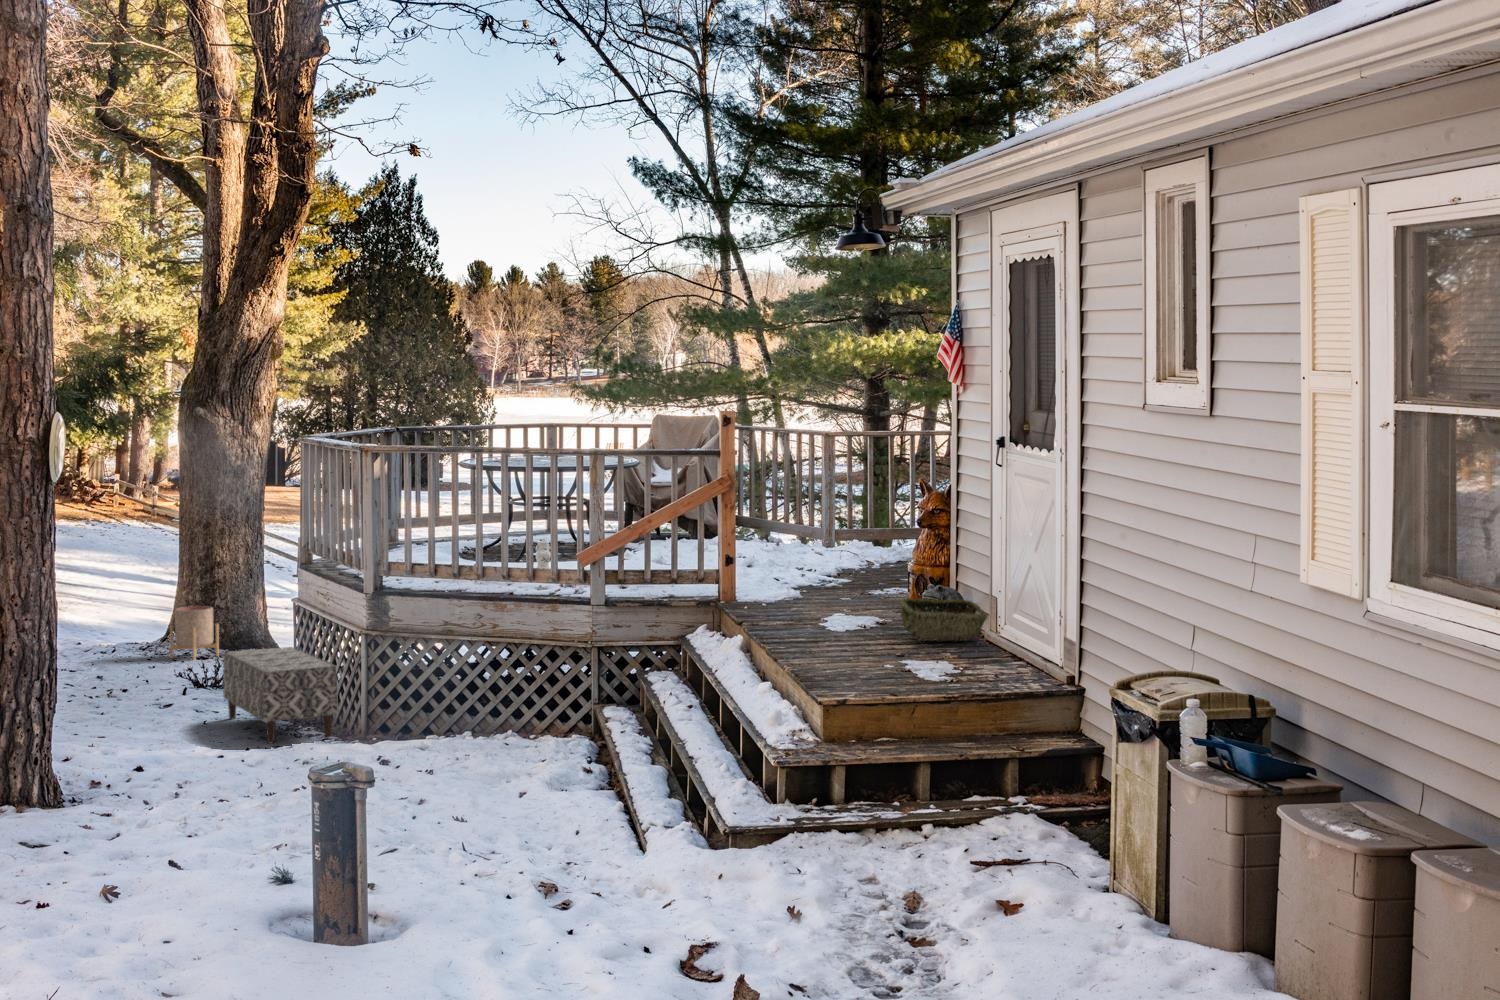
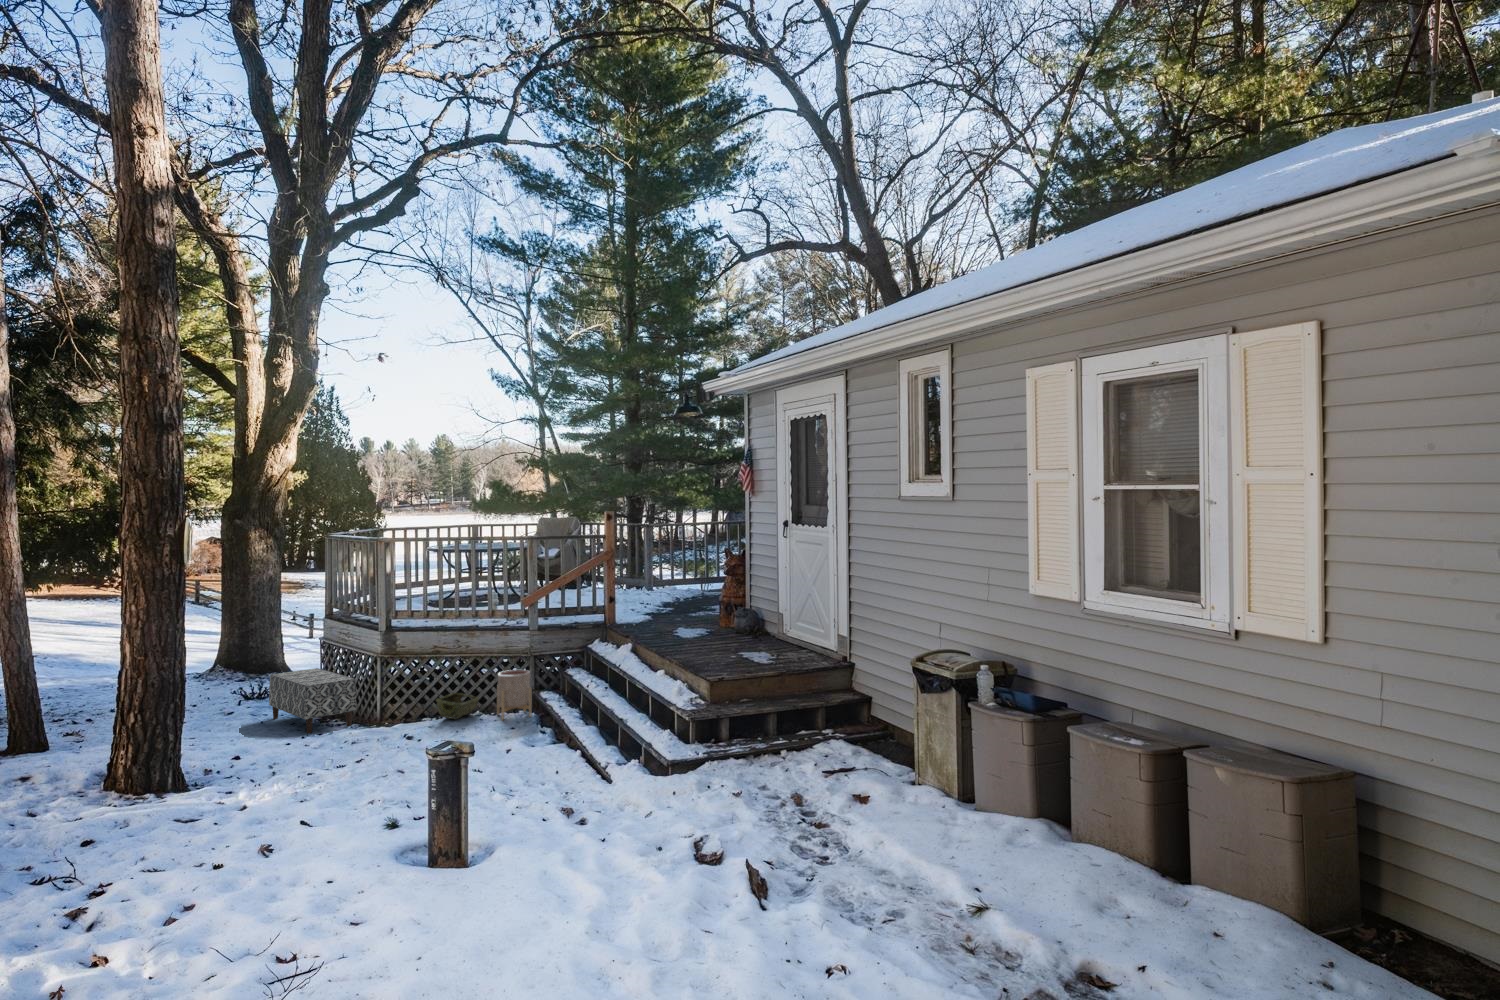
woven basket: present [900,599,987,641] -> present [436,693,479,719]
planter: present [170,606,219,661] -> present [497,670,531,720]

